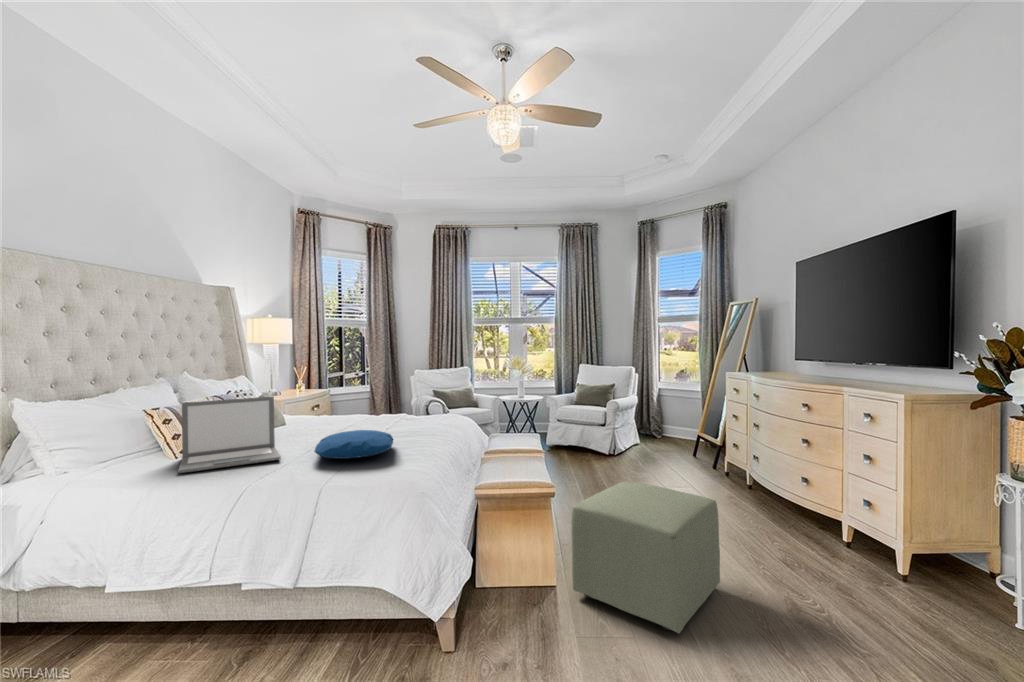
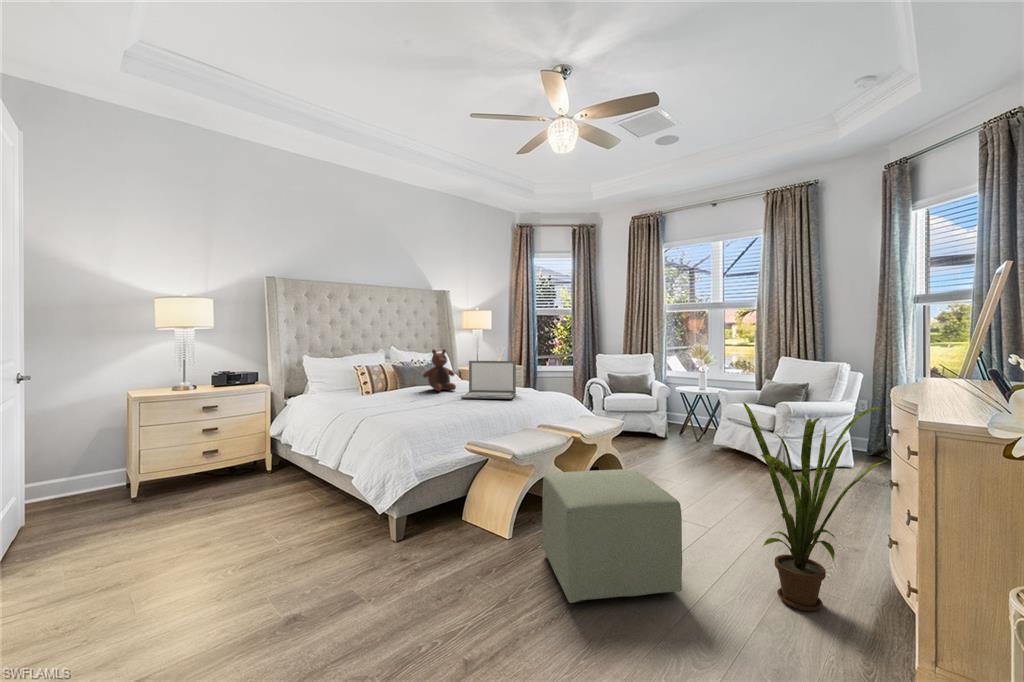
stuffed bear: none [275,373,326,432] -> present [423,349,456,391]
house plant: none [733,395,829,563] -> present [743,403,888,611]
laptop: present [178,397,281,473] -> present [461,361,516,399]
pillow: present [314,430,393,459] -> none [403,391,467,409]

